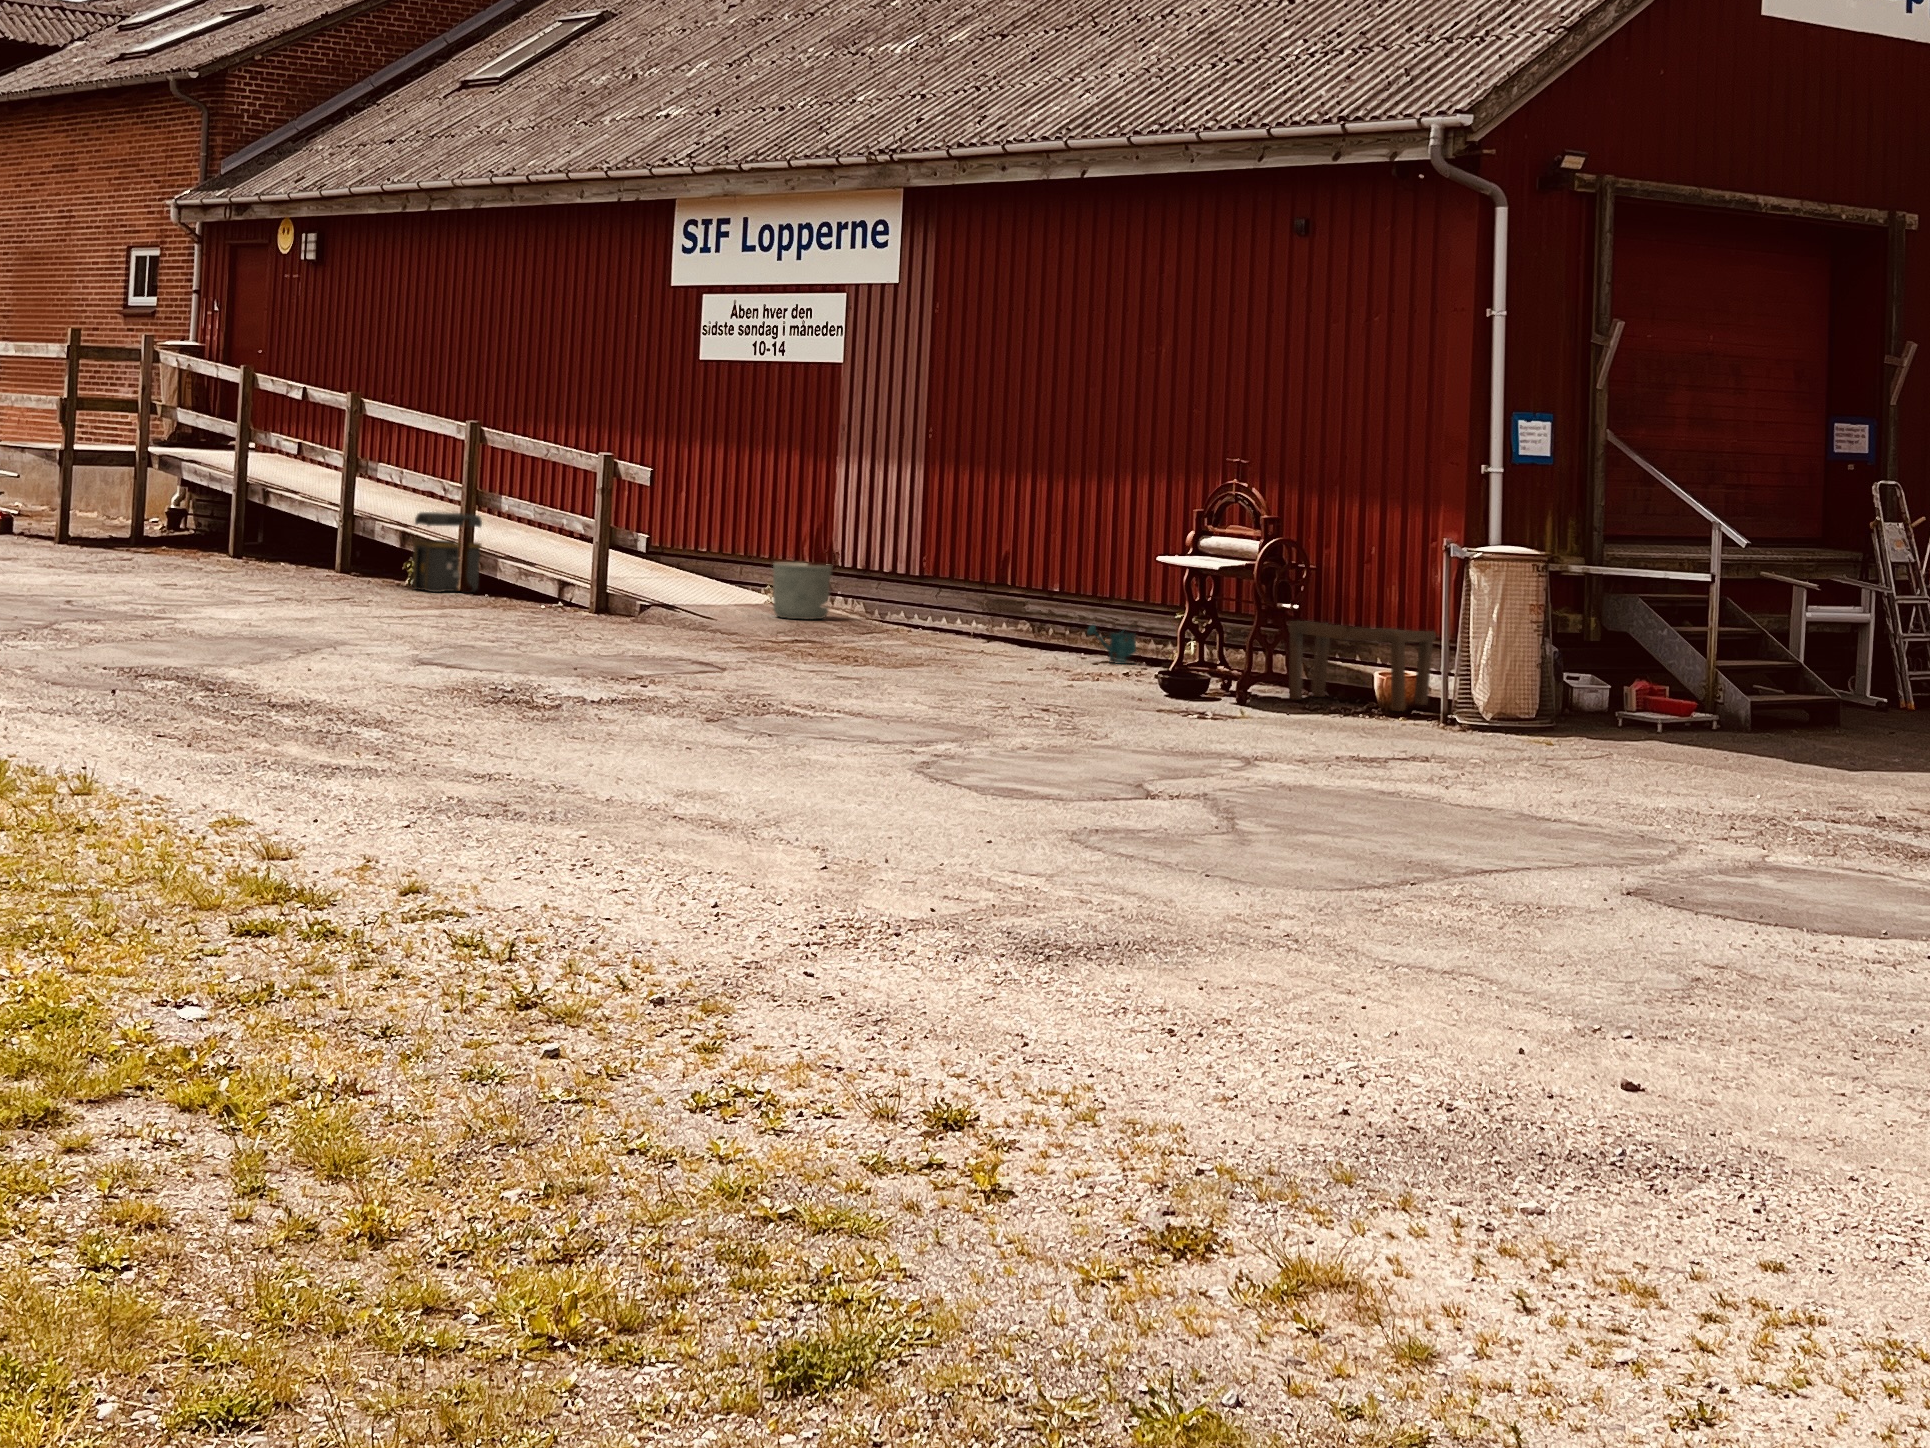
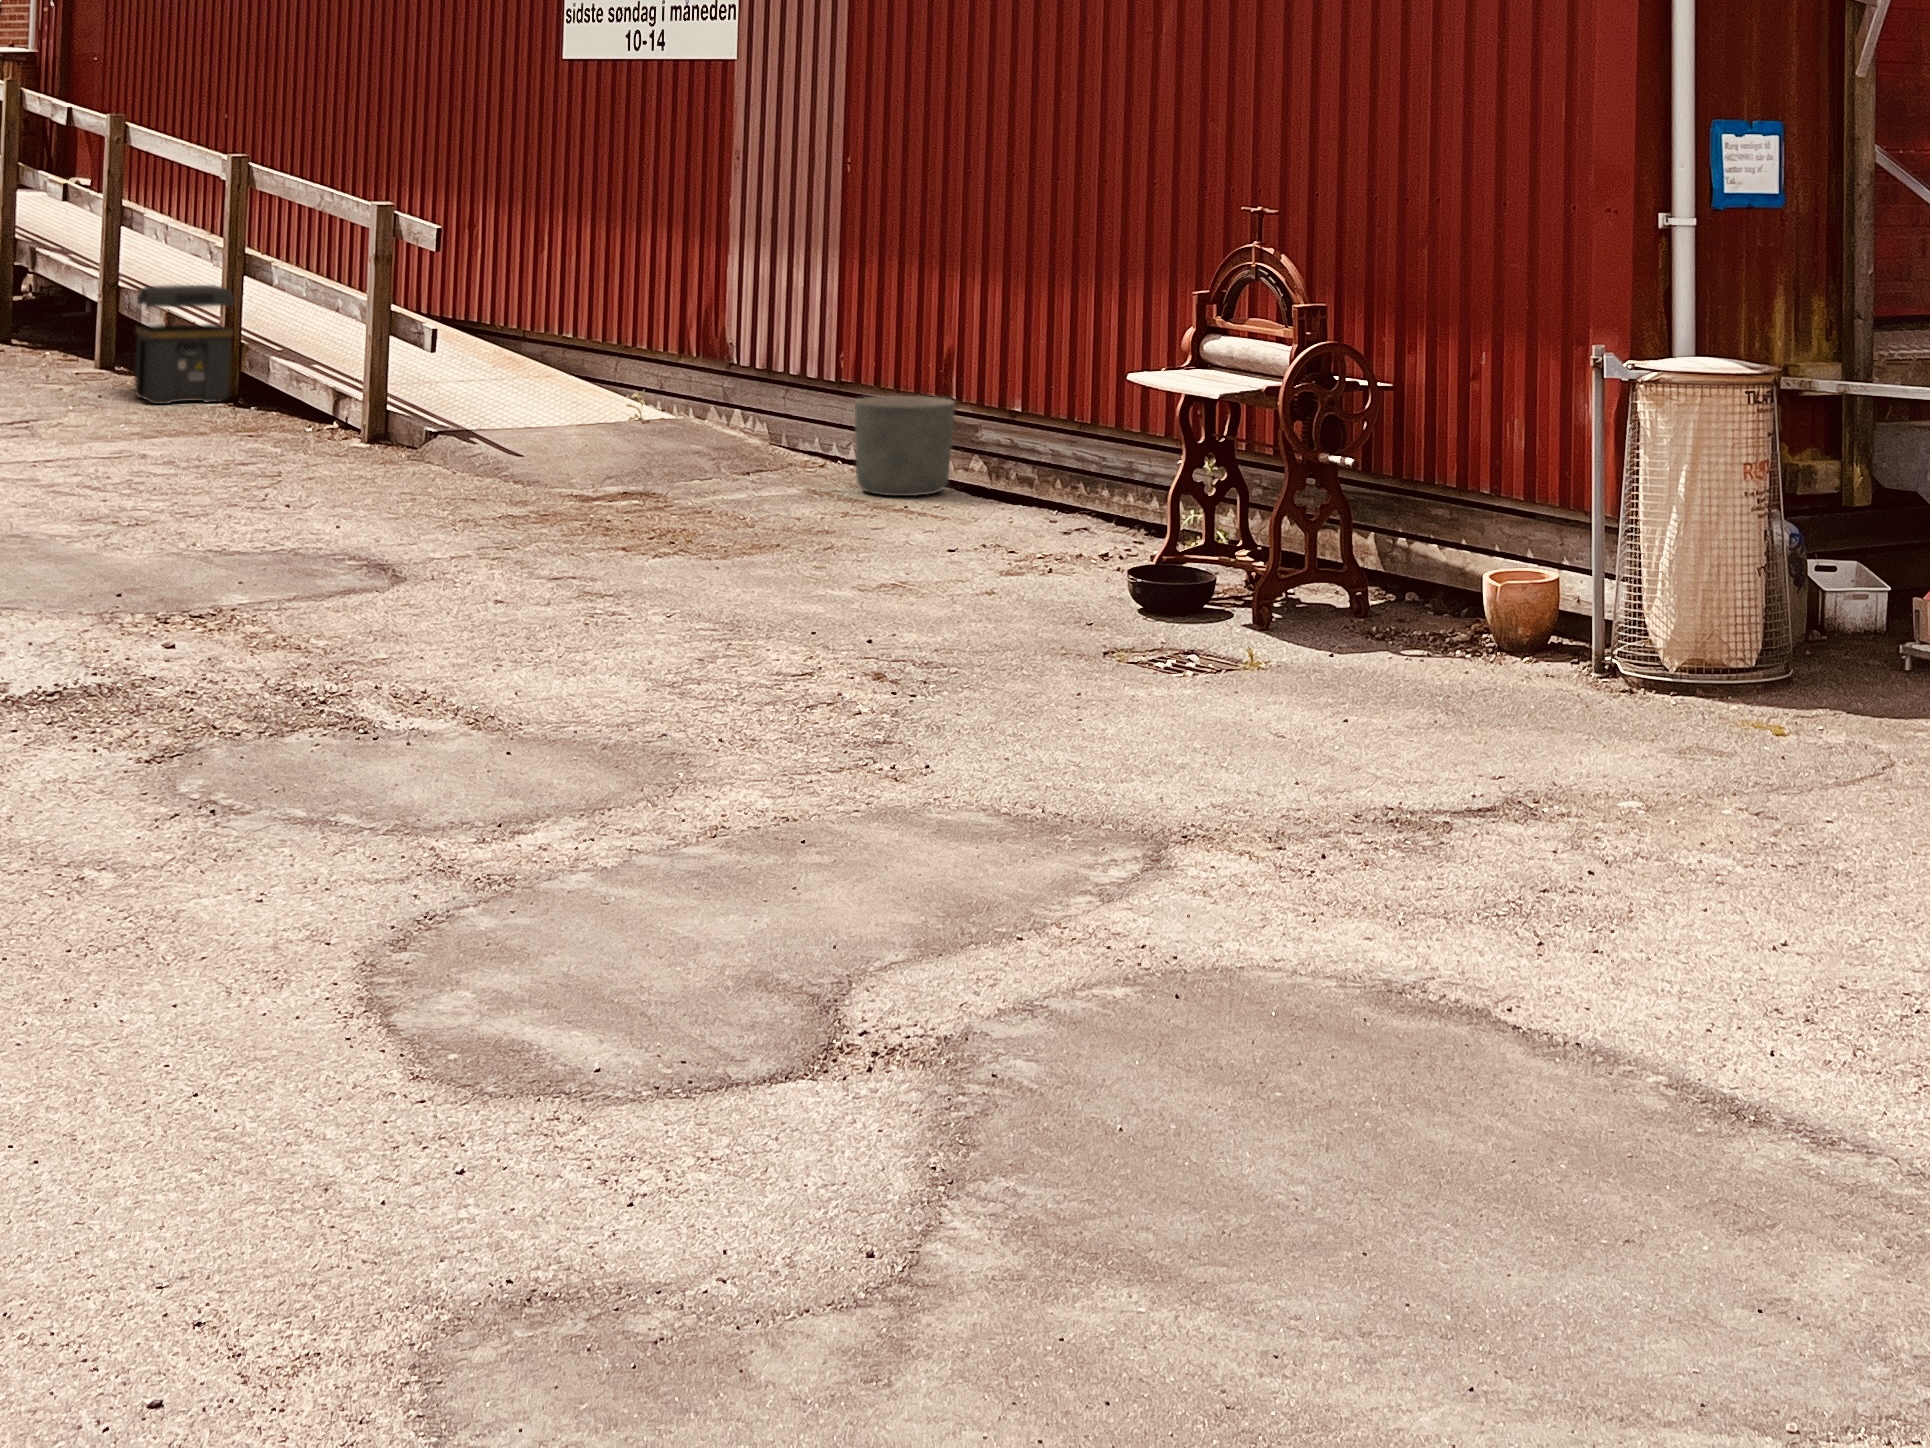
planter: present [773,563,832,620] -> present [855,396,955,496]
bench: present [1288,621,1436,711] -> none [1333,489,1589,661]
watering can: present [1087,625,1136,664] -> none [1043,469,1137,534]

